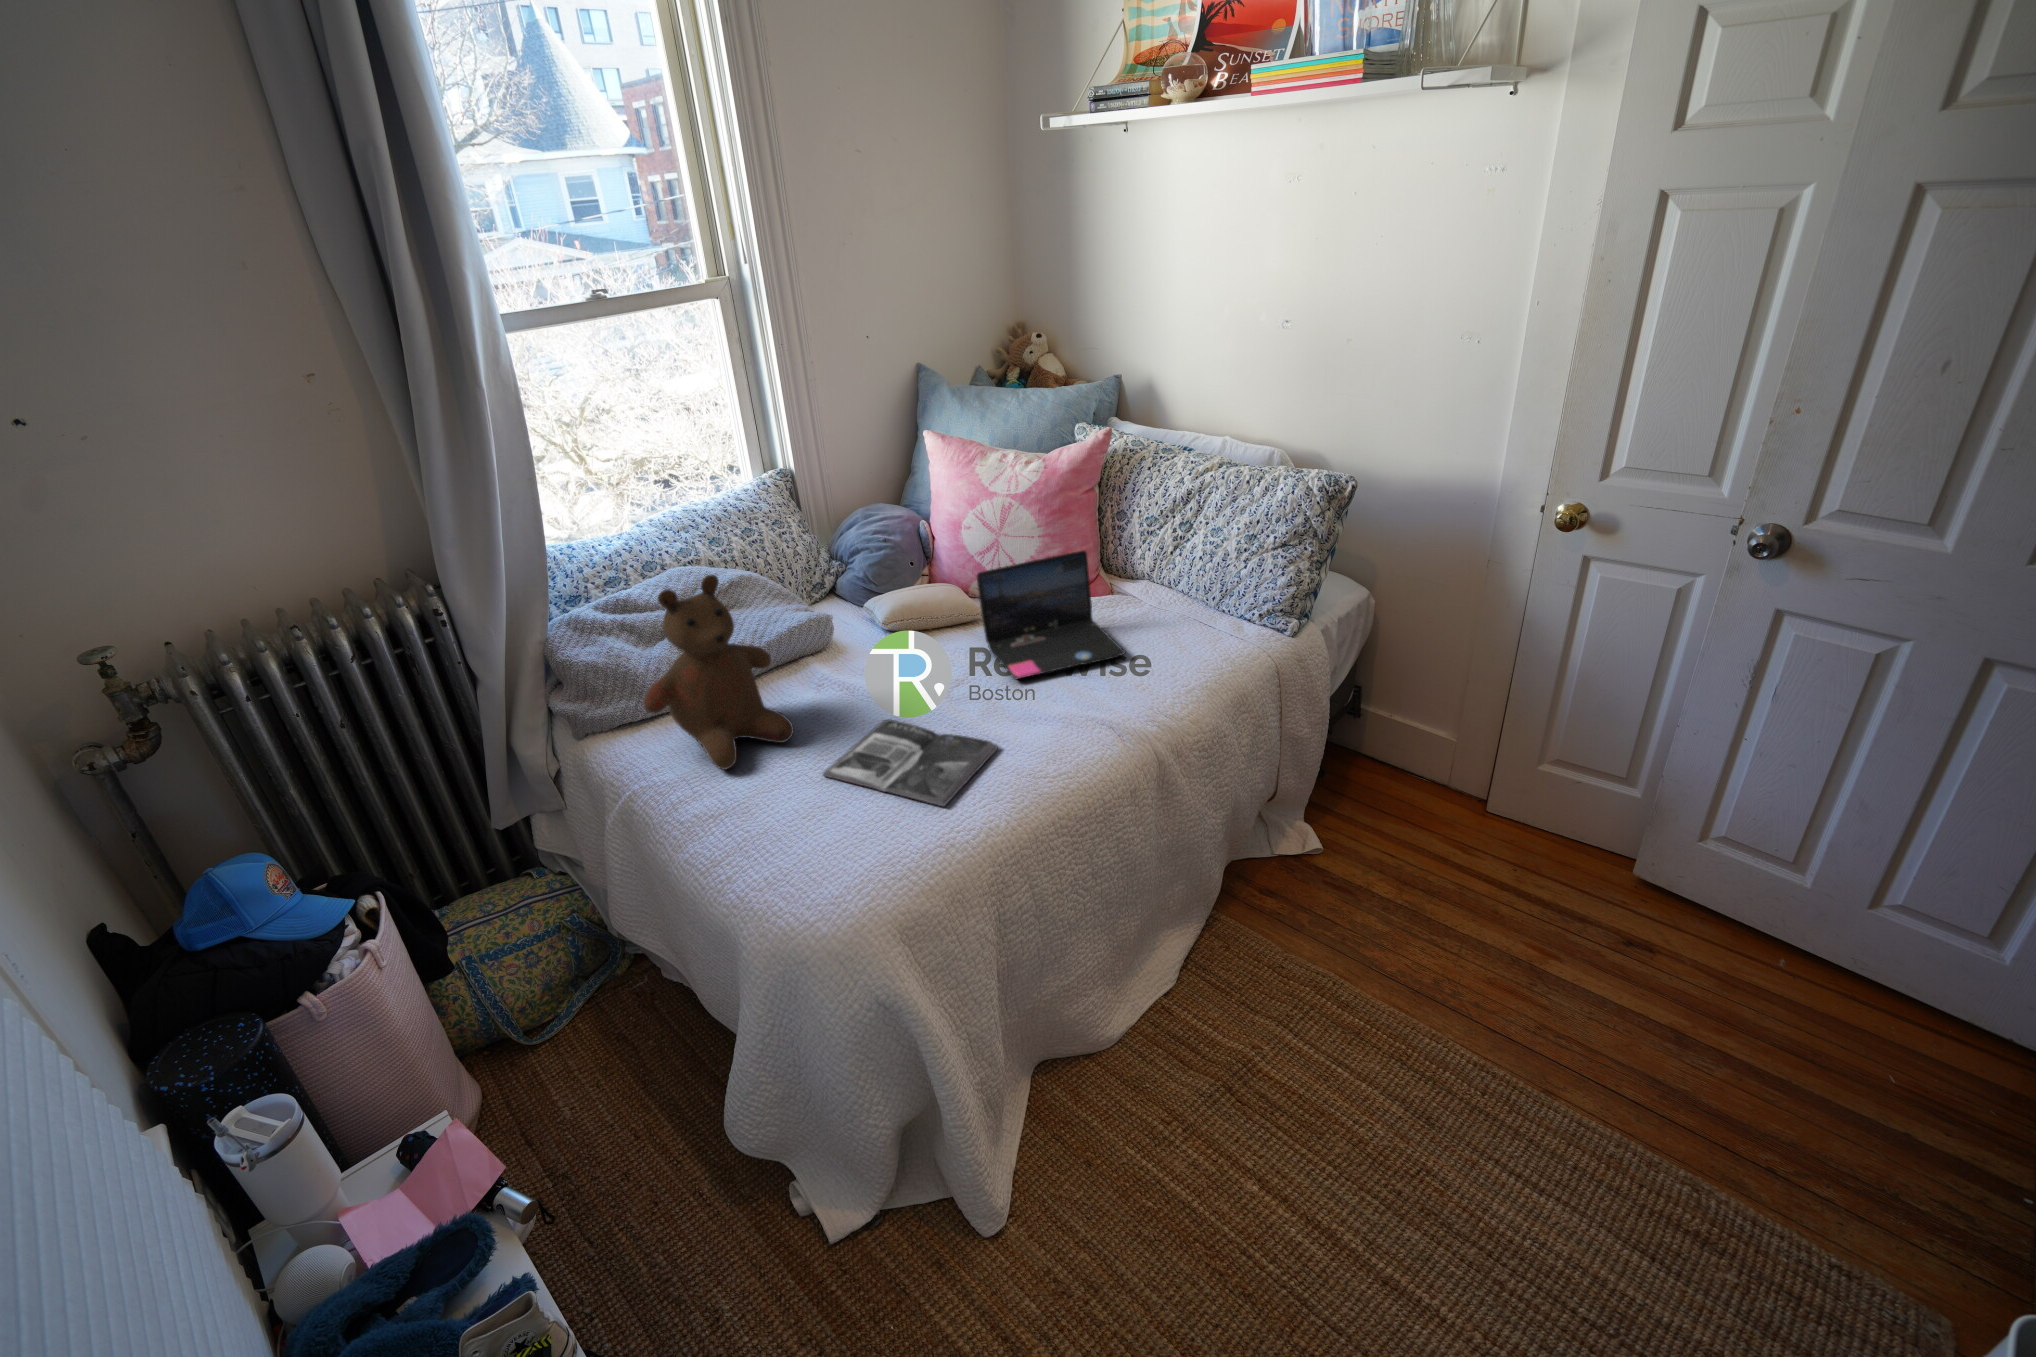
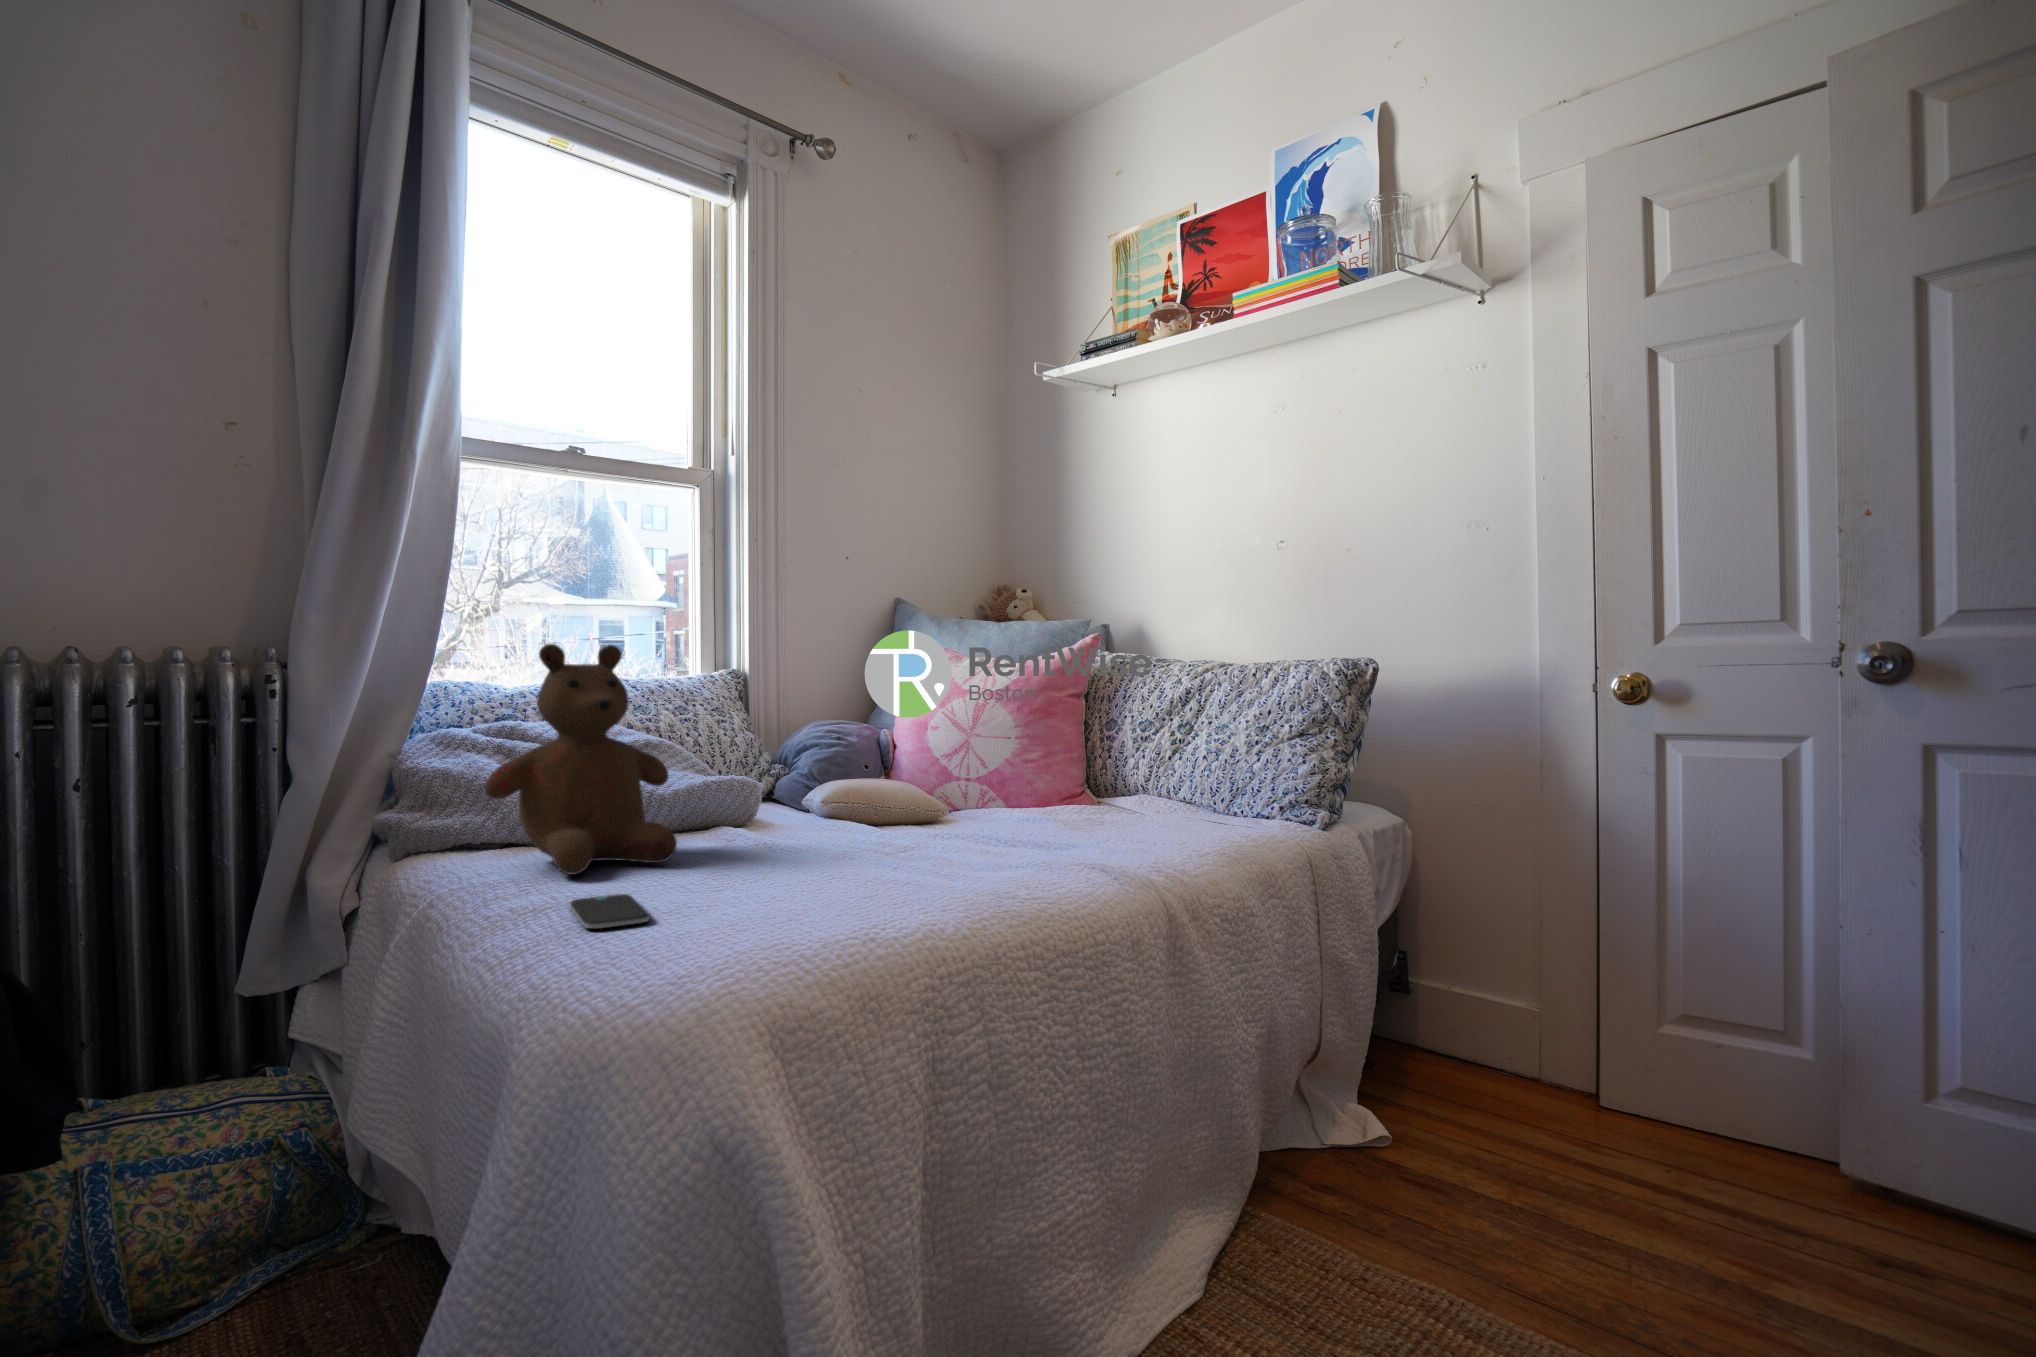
laptop: present [977,551,1125,679] -> none [938,720,1116,838]
magazine: present [823,719,998,806] -> none [700,850,944,902]
smartphone: none [743,805,805,859] -> present [570,894,650,929]

